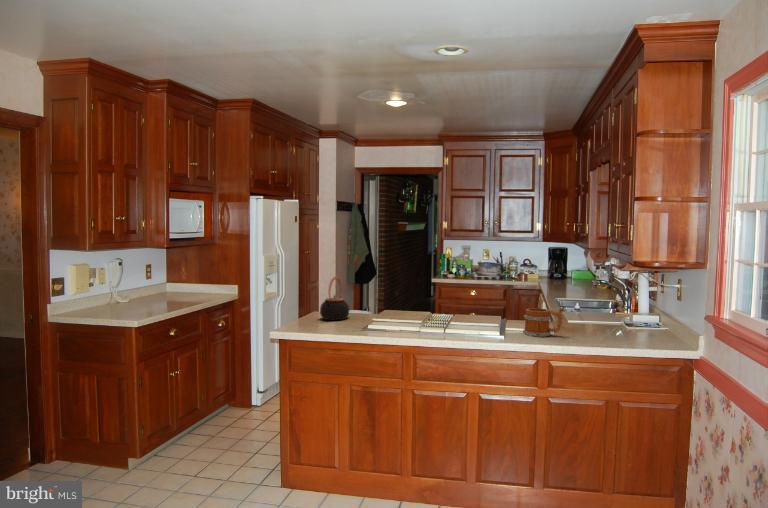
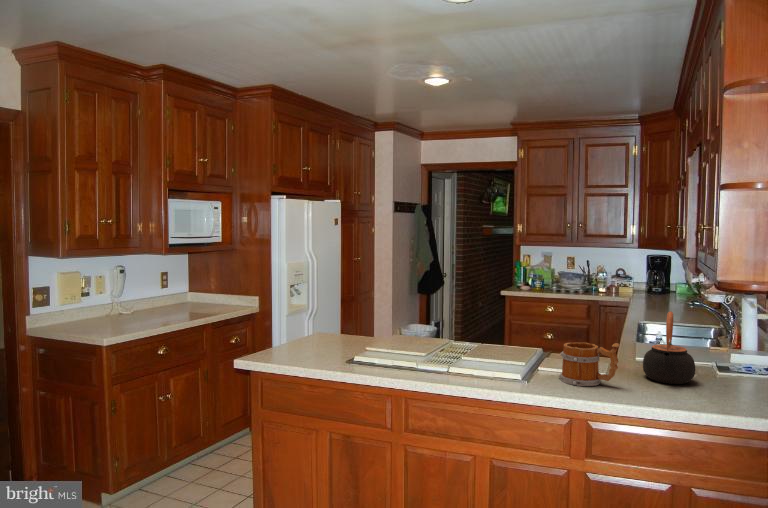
teapot: present [320,277,349,320] -> present [643,311,695,384]

